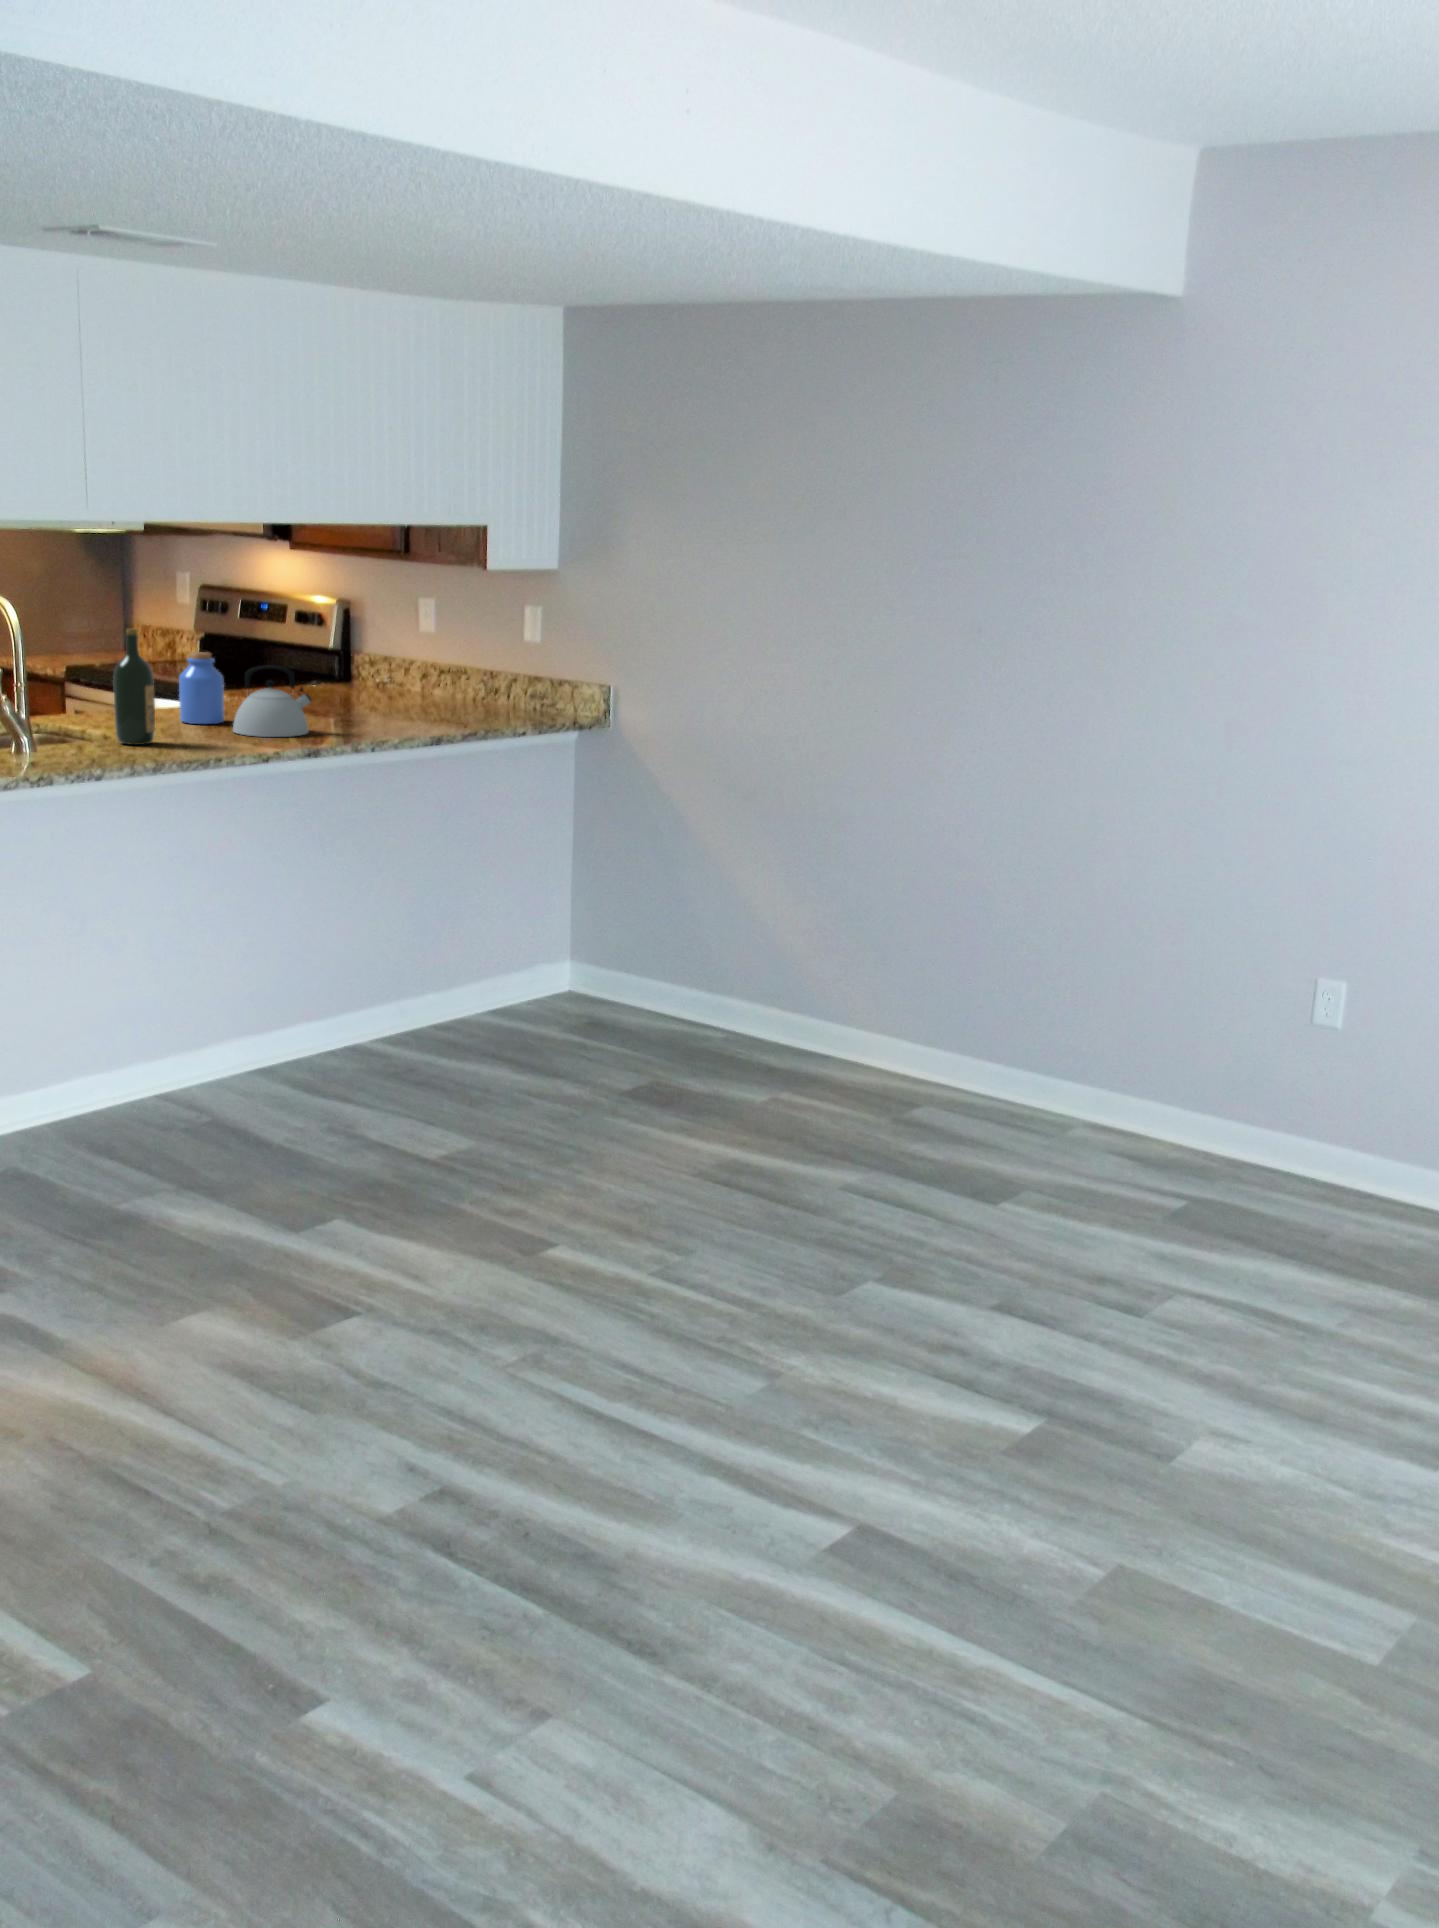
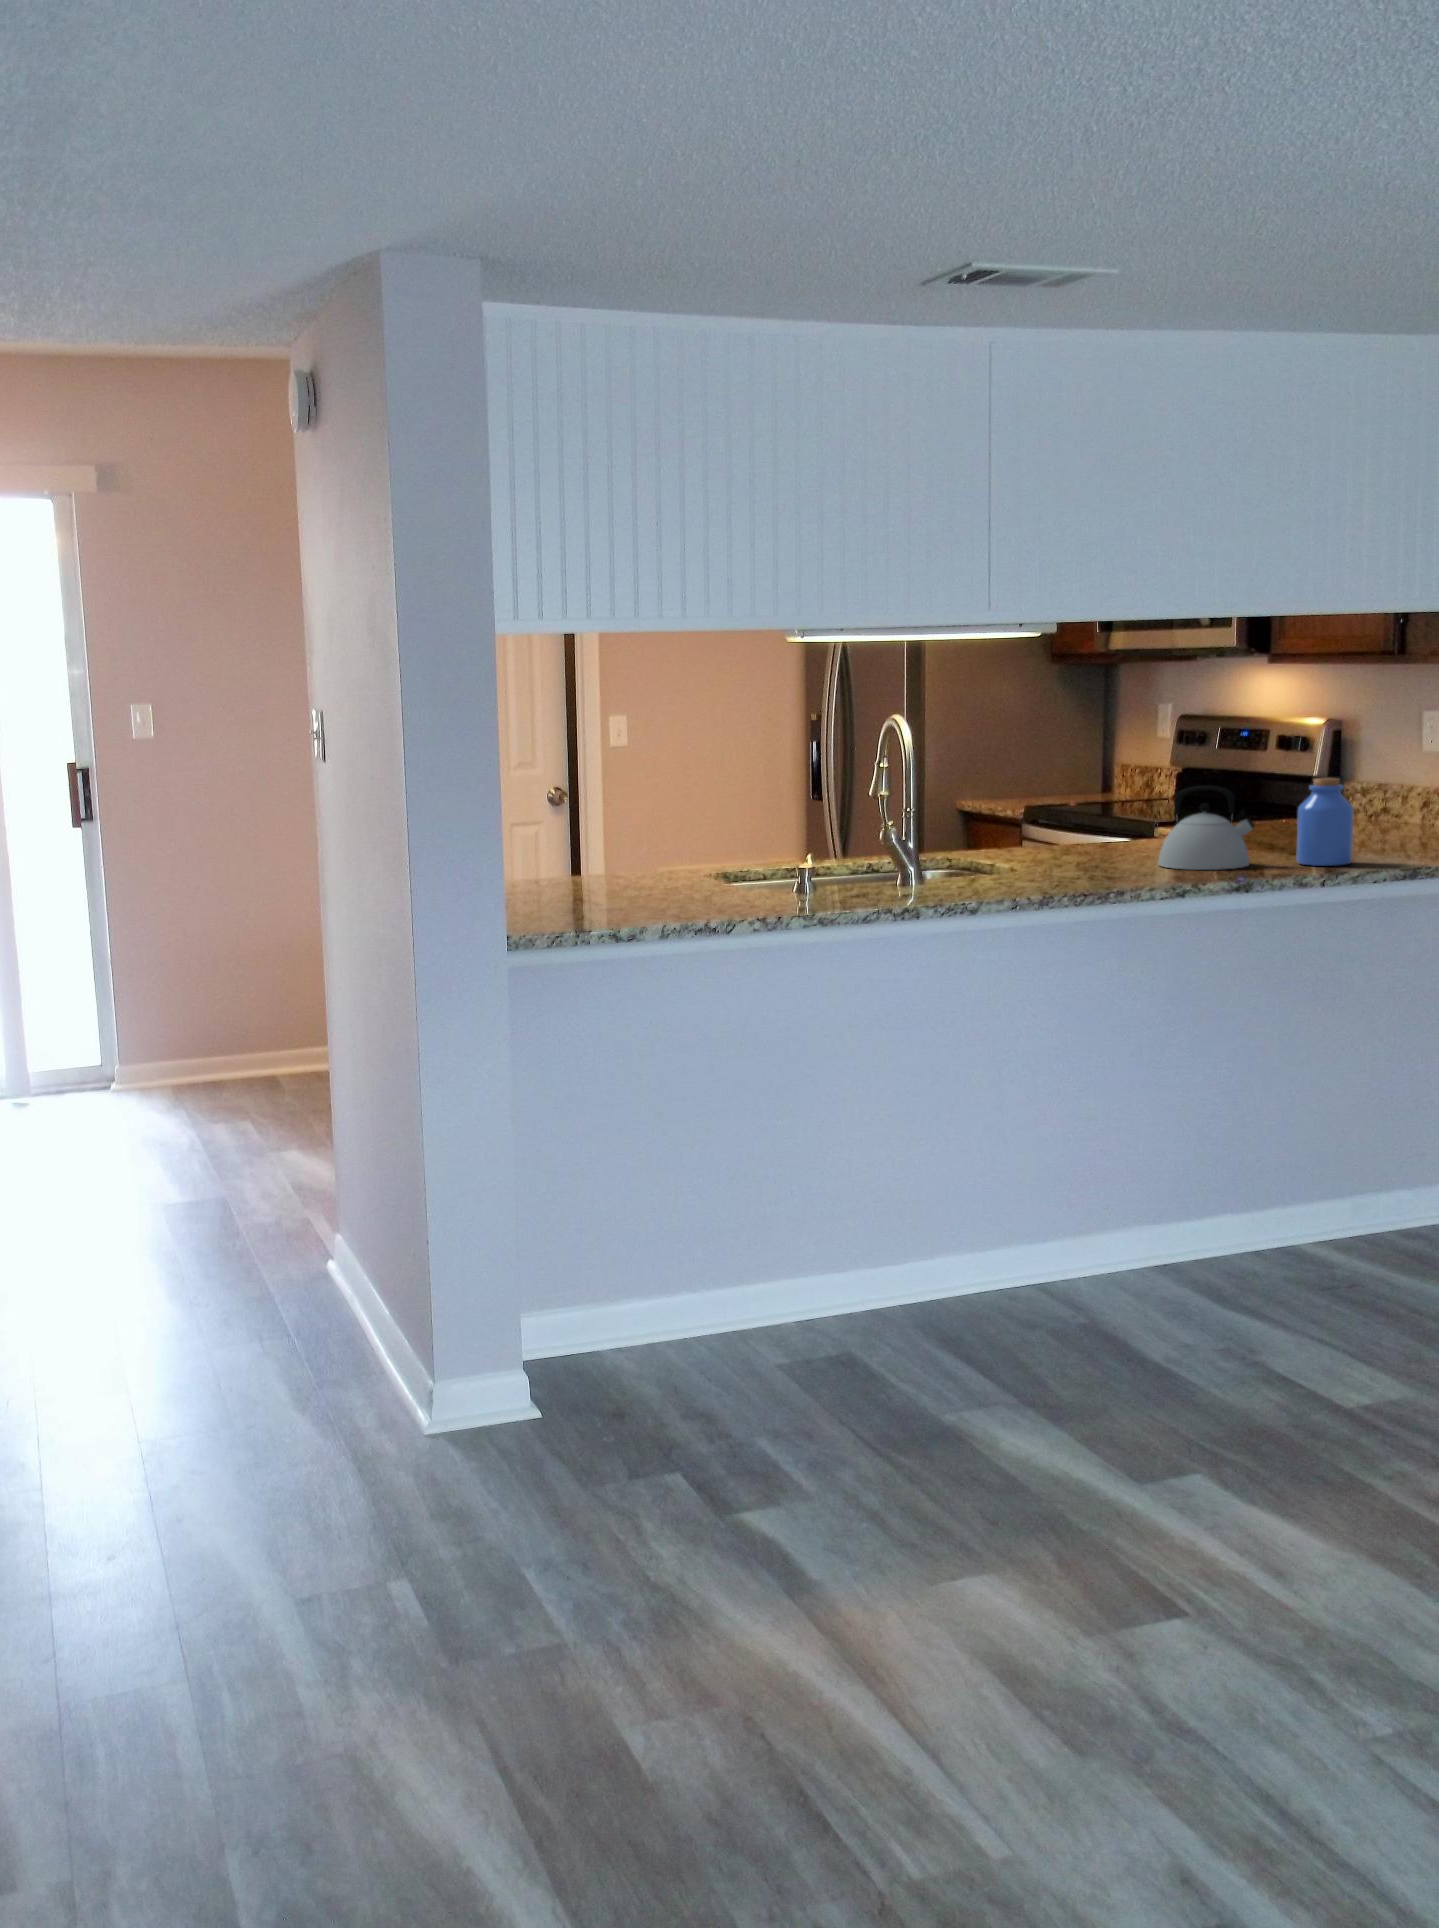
wine bottle: present [113,629,155,745] -> none [1012,744,1058,877]
jar: present [179,652,224,724] -> present [1296,778,1354,866]

